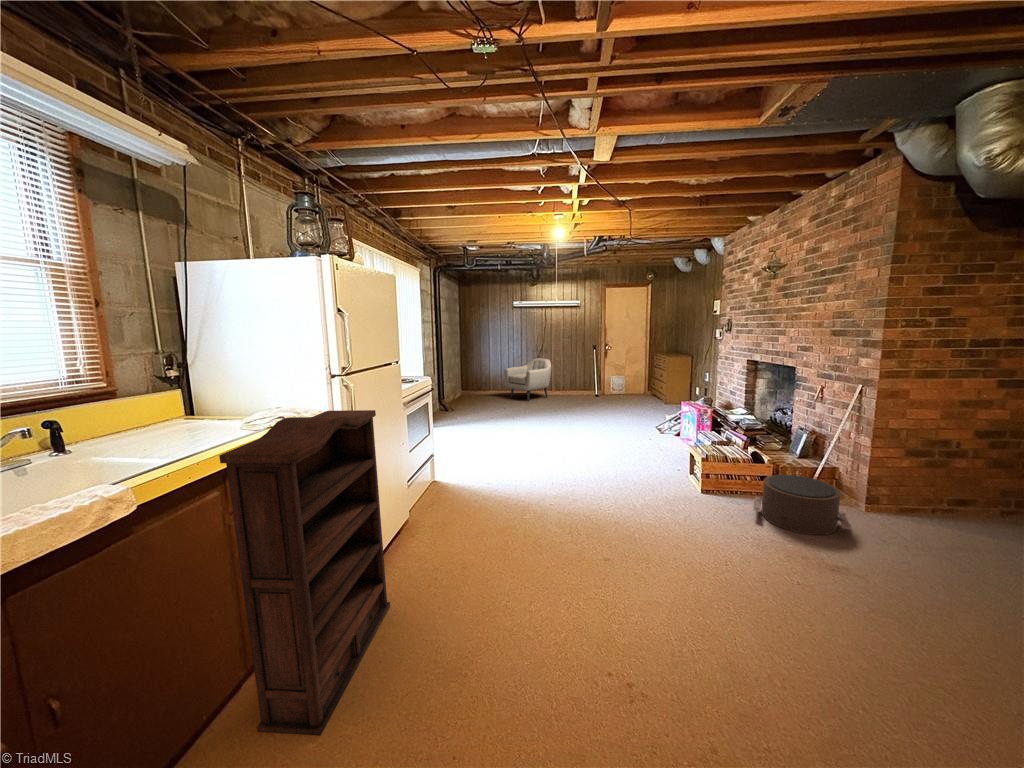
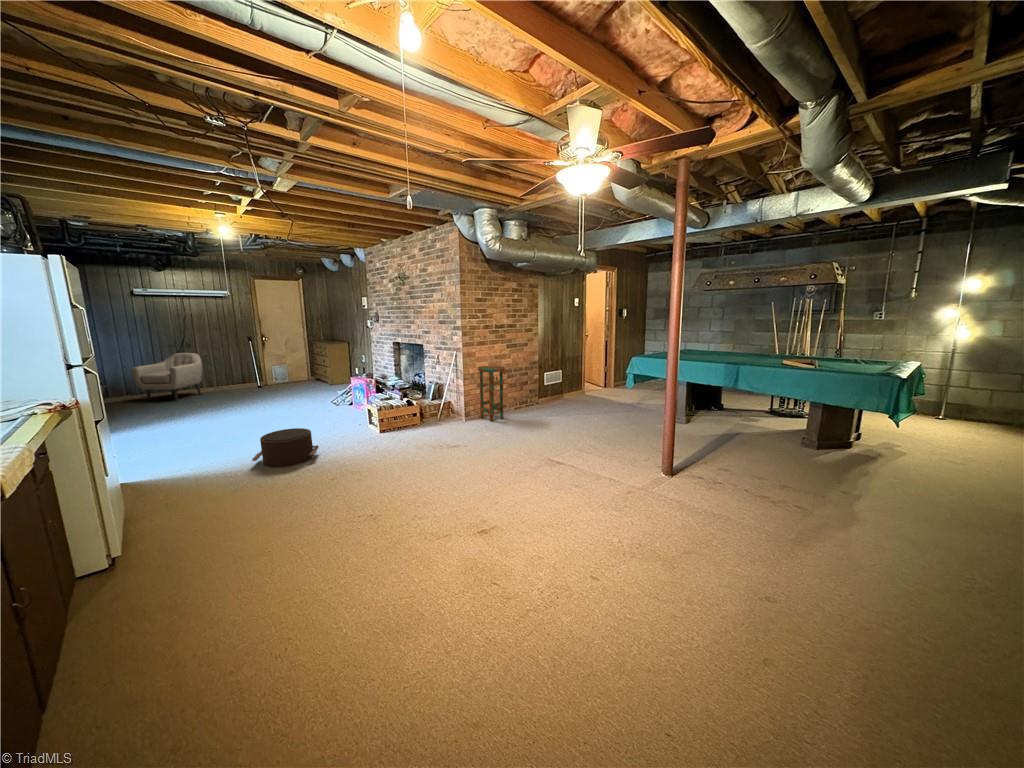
bookshelf: present [219,410,390,736] -> none [17,395,157,673]
side table: none [904,418,992,533] -> present [478,366,505,422]
pouf: present [753,475,851,535] -> present [252,428,318,467]

